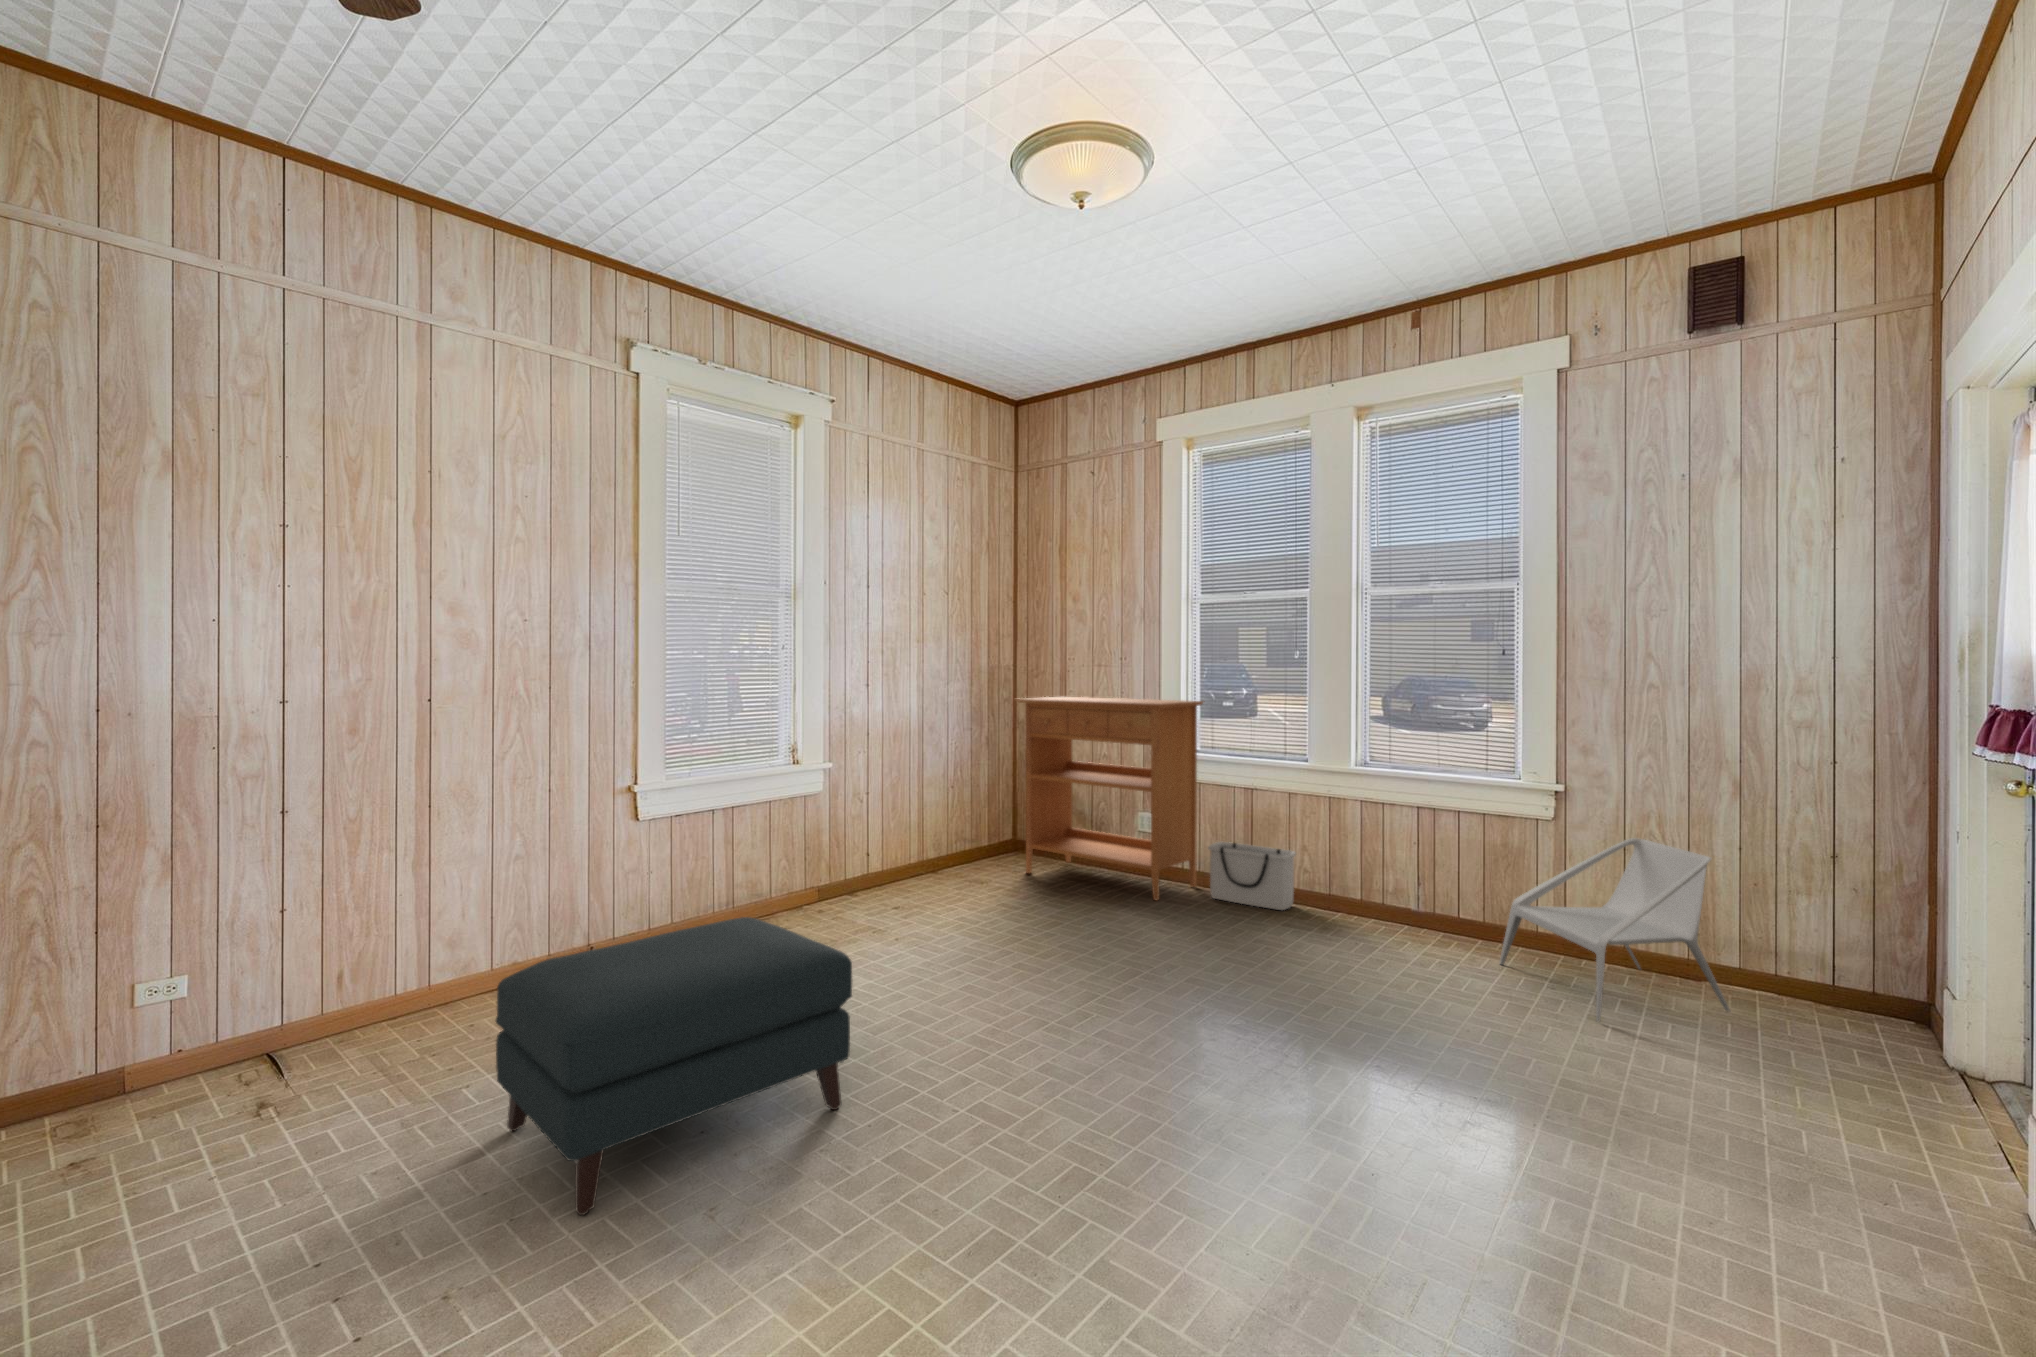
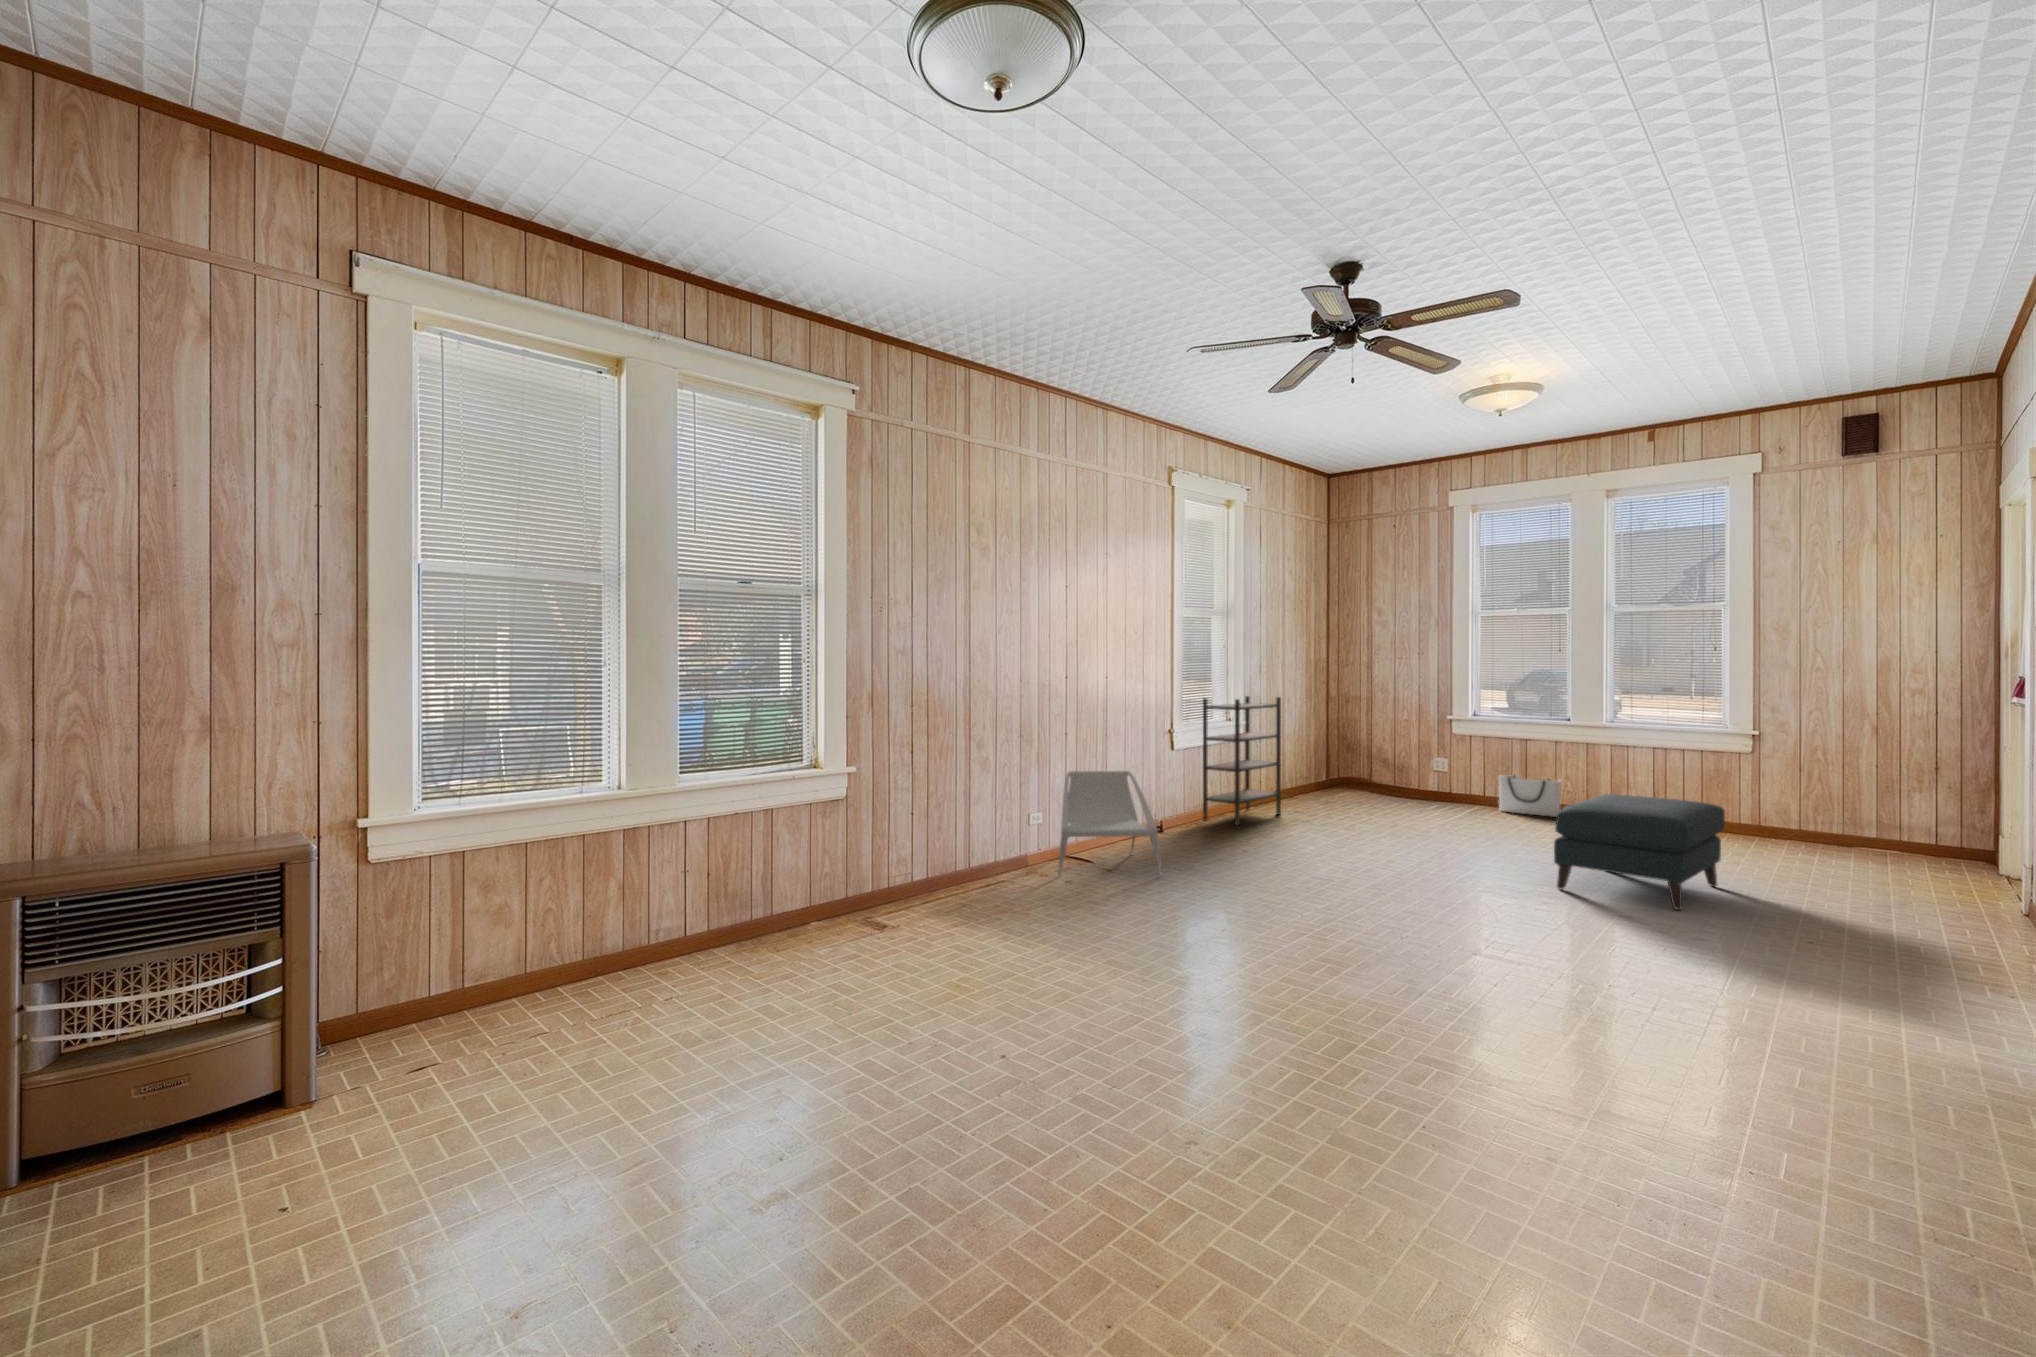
console table: present [1016,697,1203,900] -> none [1347,681,1490,812]
bookshelf: none [717,723,868,943] -> present [1203,696,1281,825]
armchair: present [1500,838,1730,1022] -> present [1058,771,1162,876]
ottoman: present [496,917,852,1215] -> present [1554,794,1725,910]

